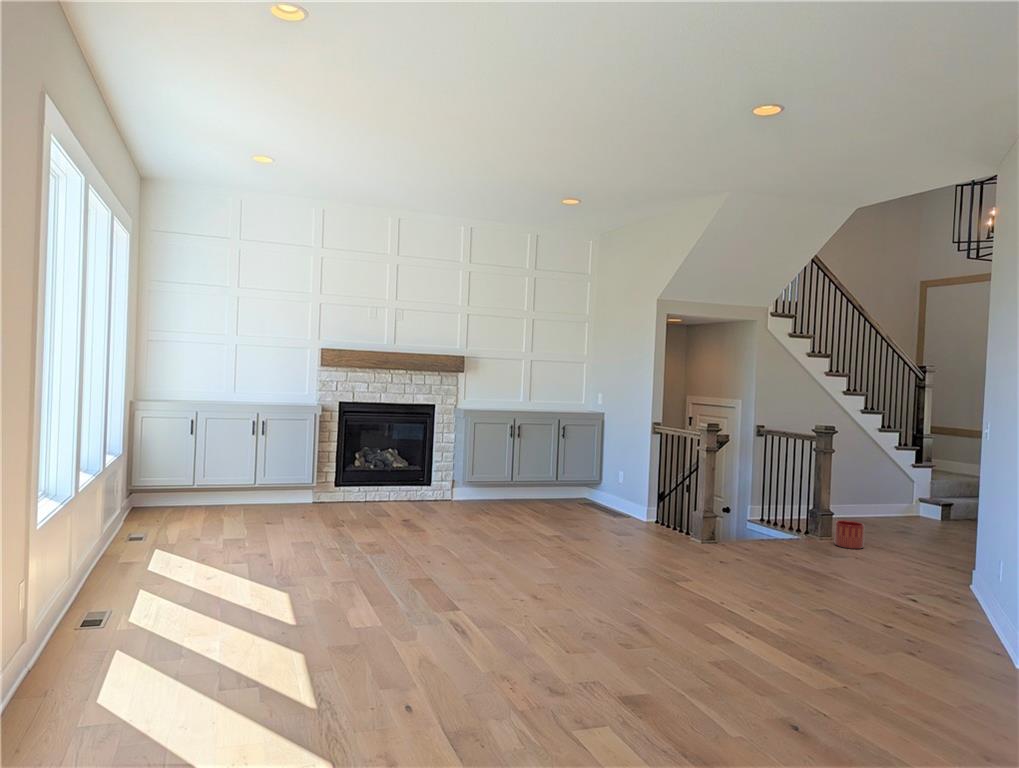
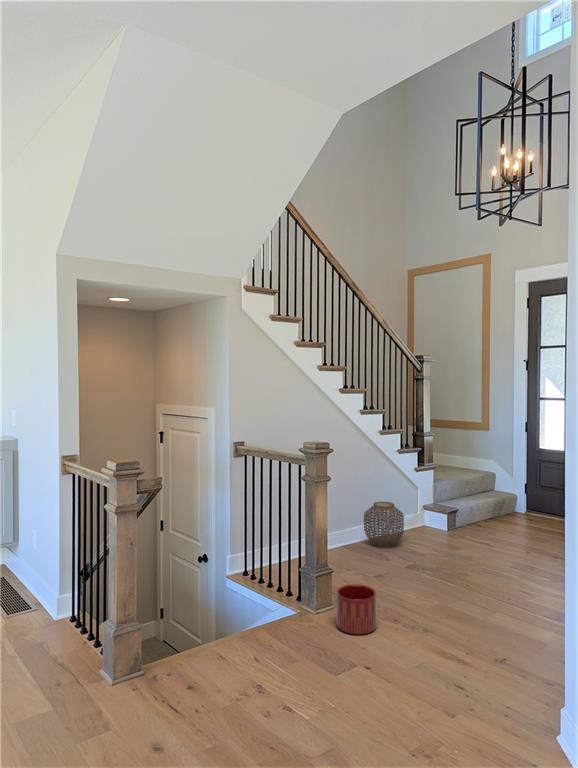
woven basket: none [860,486,897,522] -> present [364,502,404,547]

